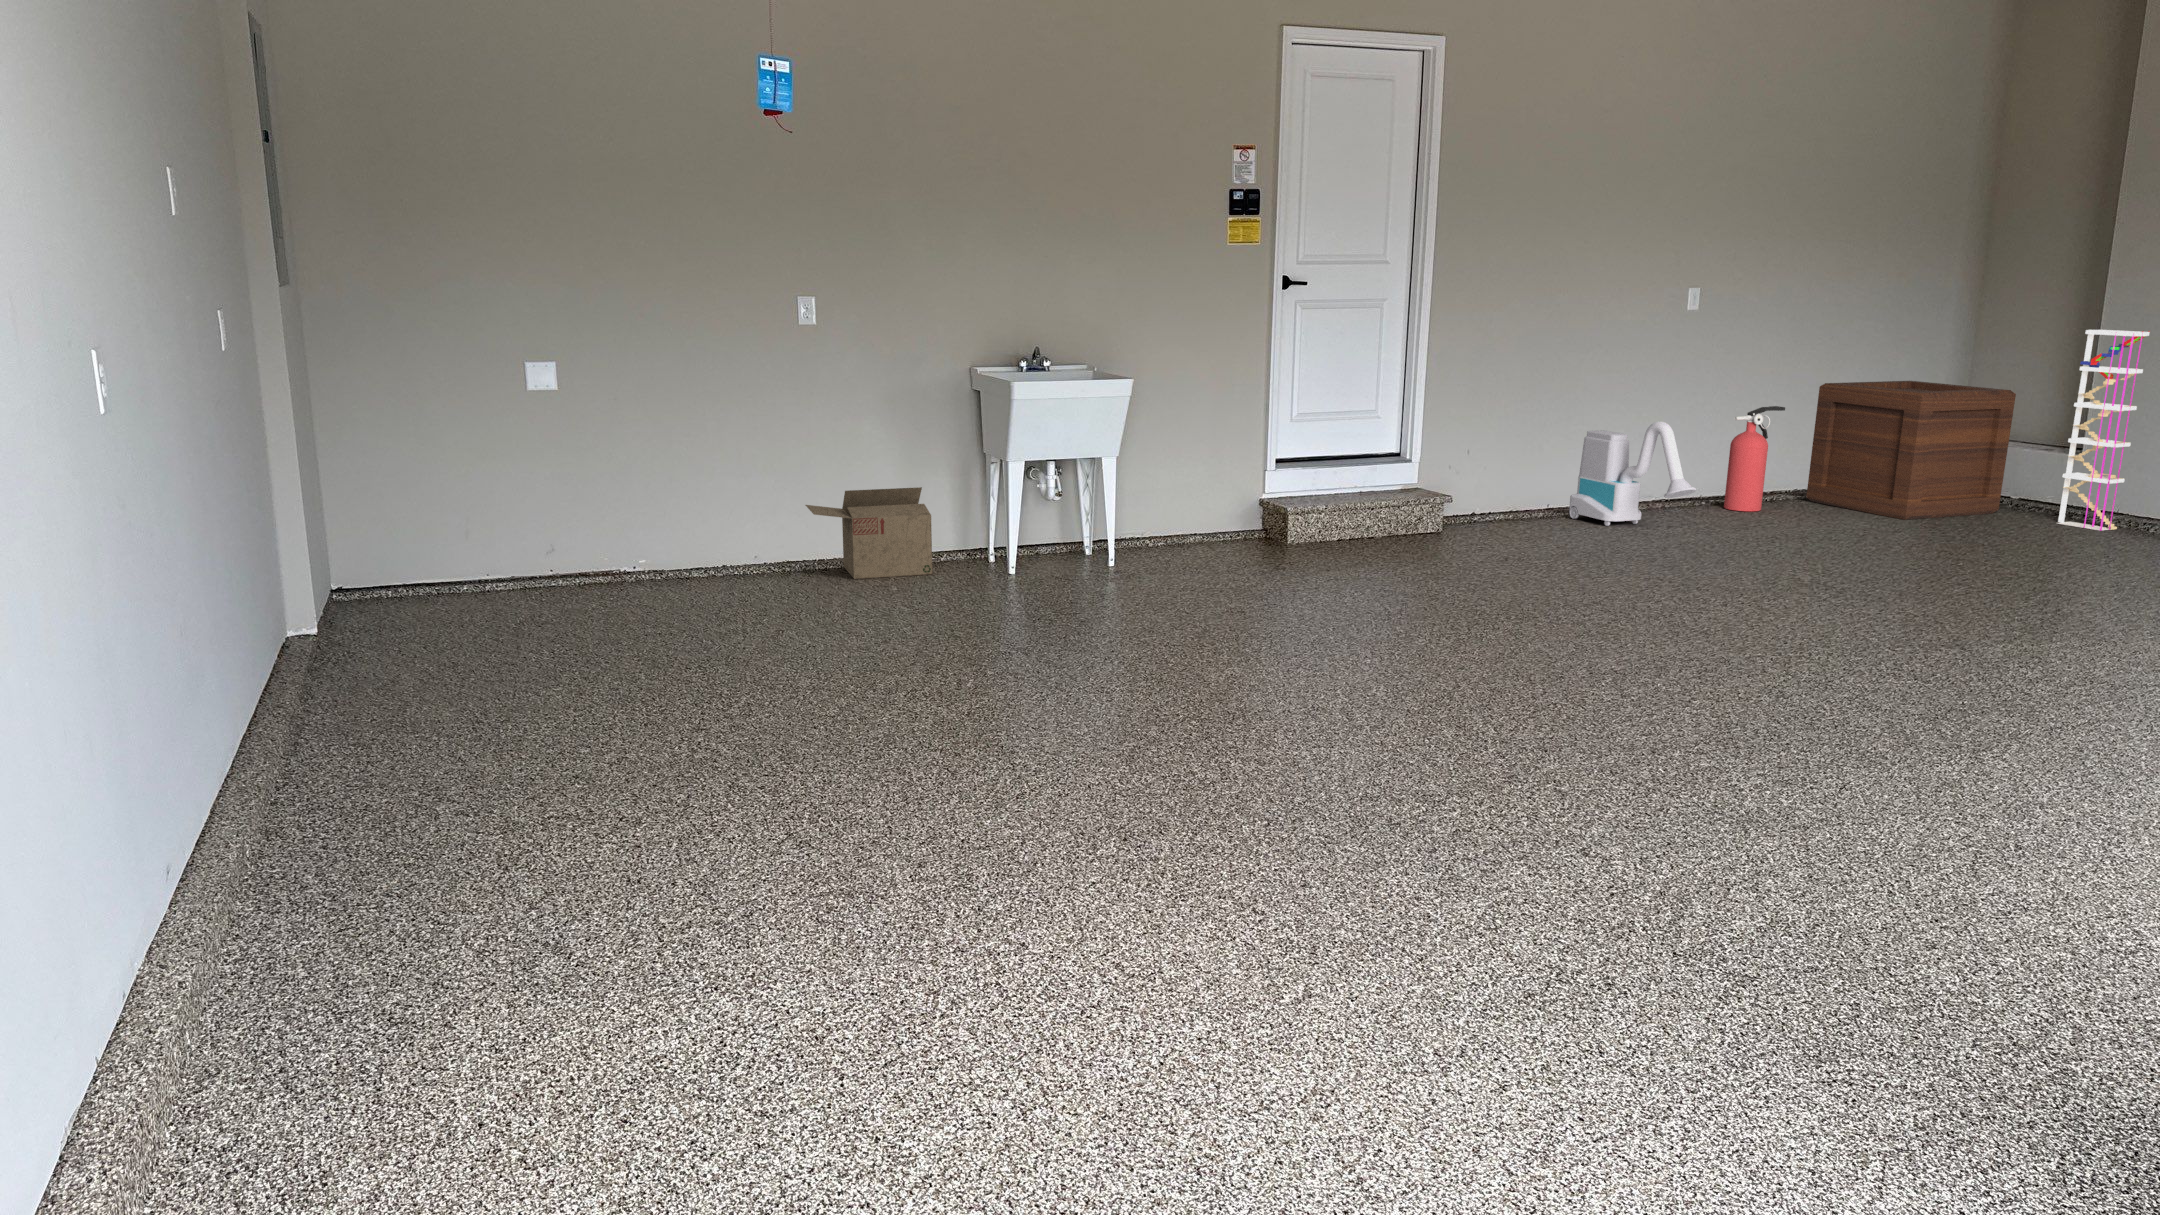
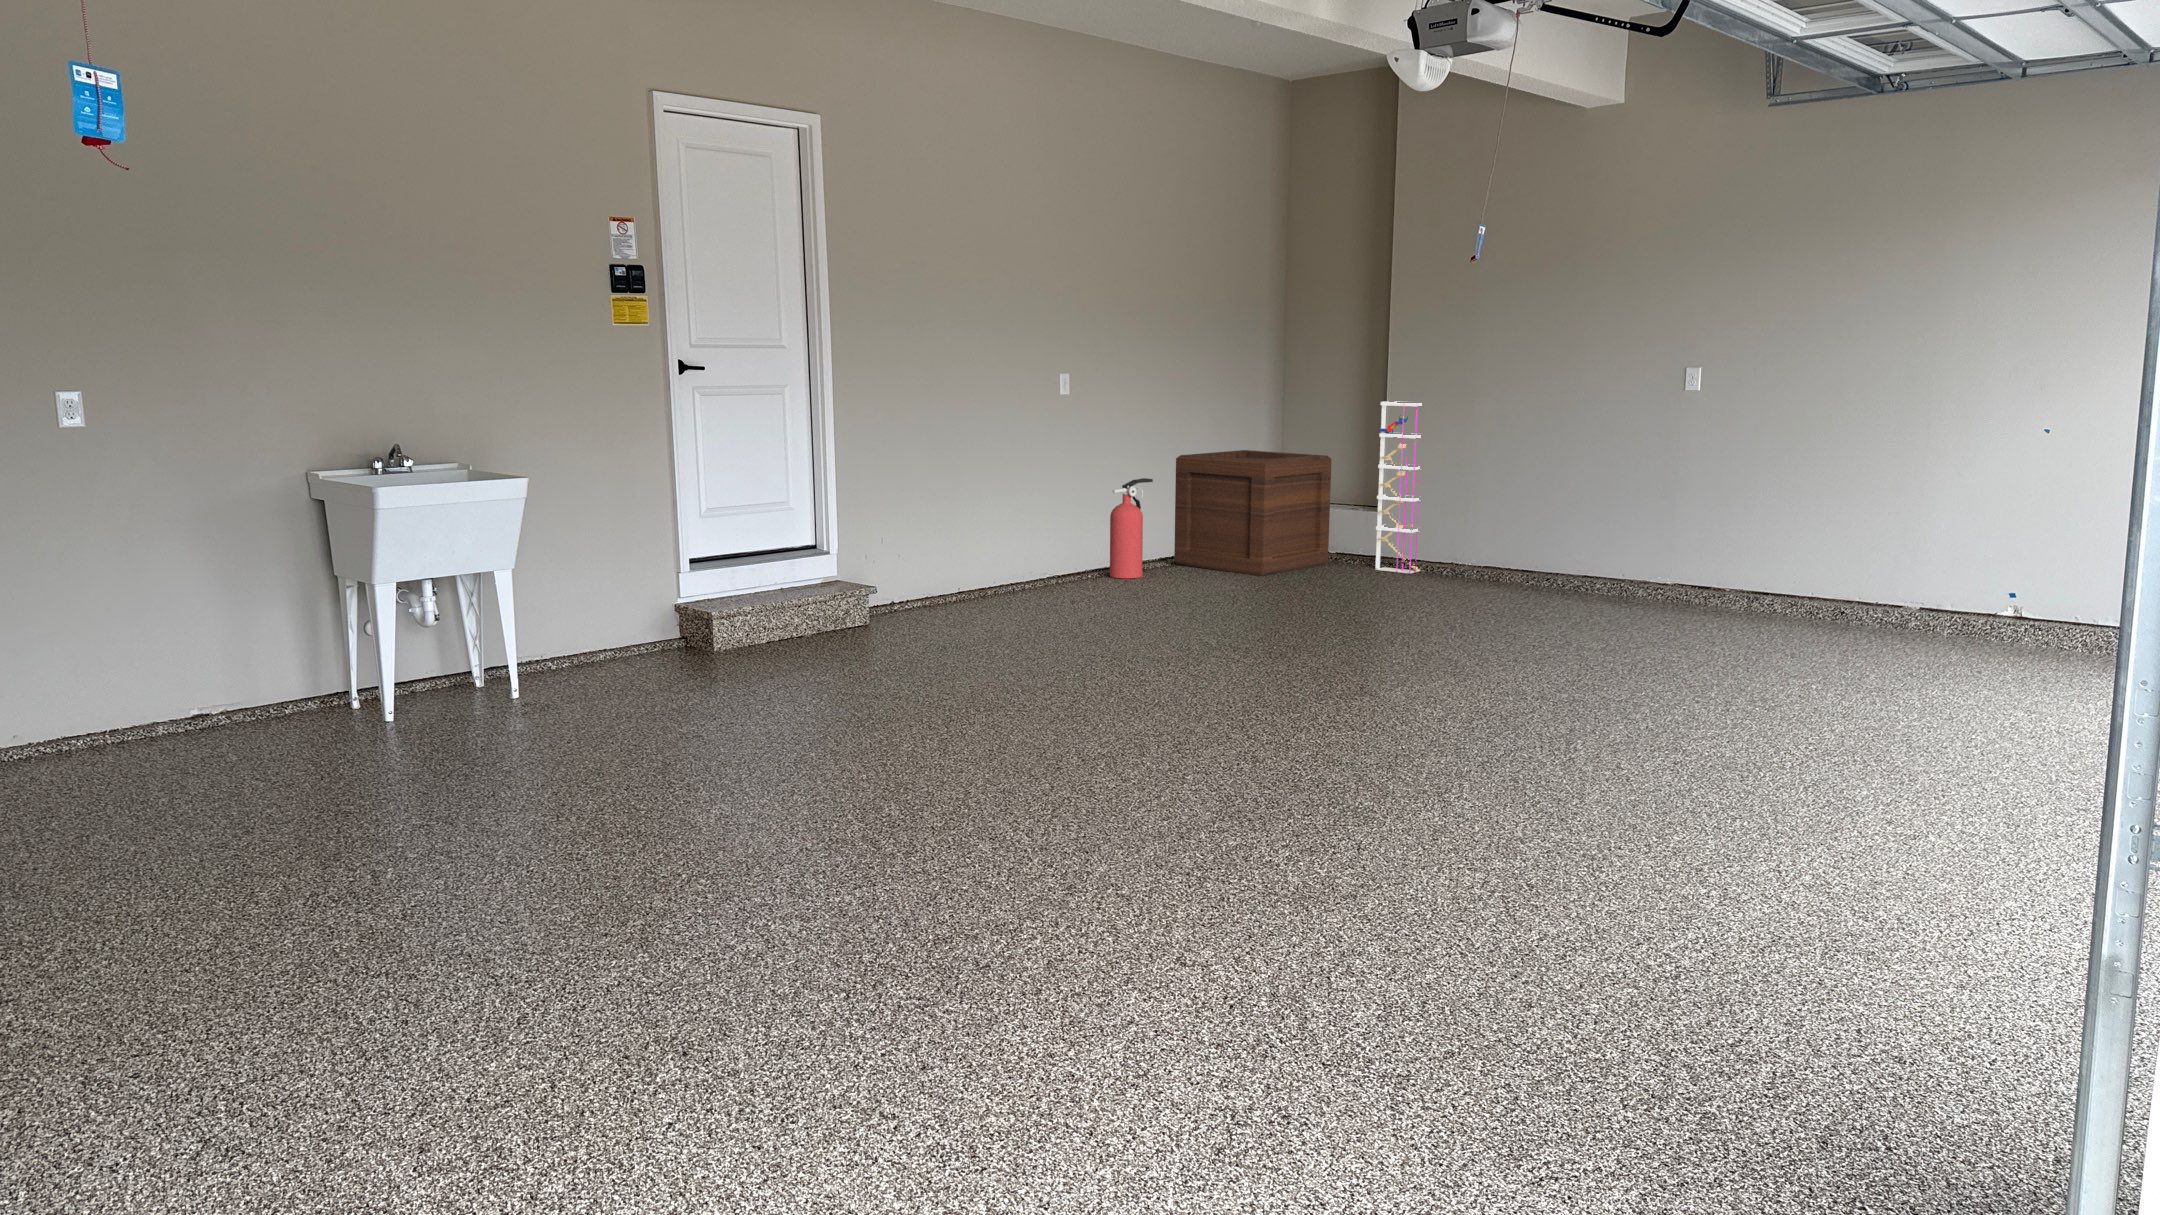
vacuum cleaner: present [1569,421,1696,526] -> none [978,498,1099,603]
cardboard box: present [805,487,932,579] -> none [89,626,284,751]

